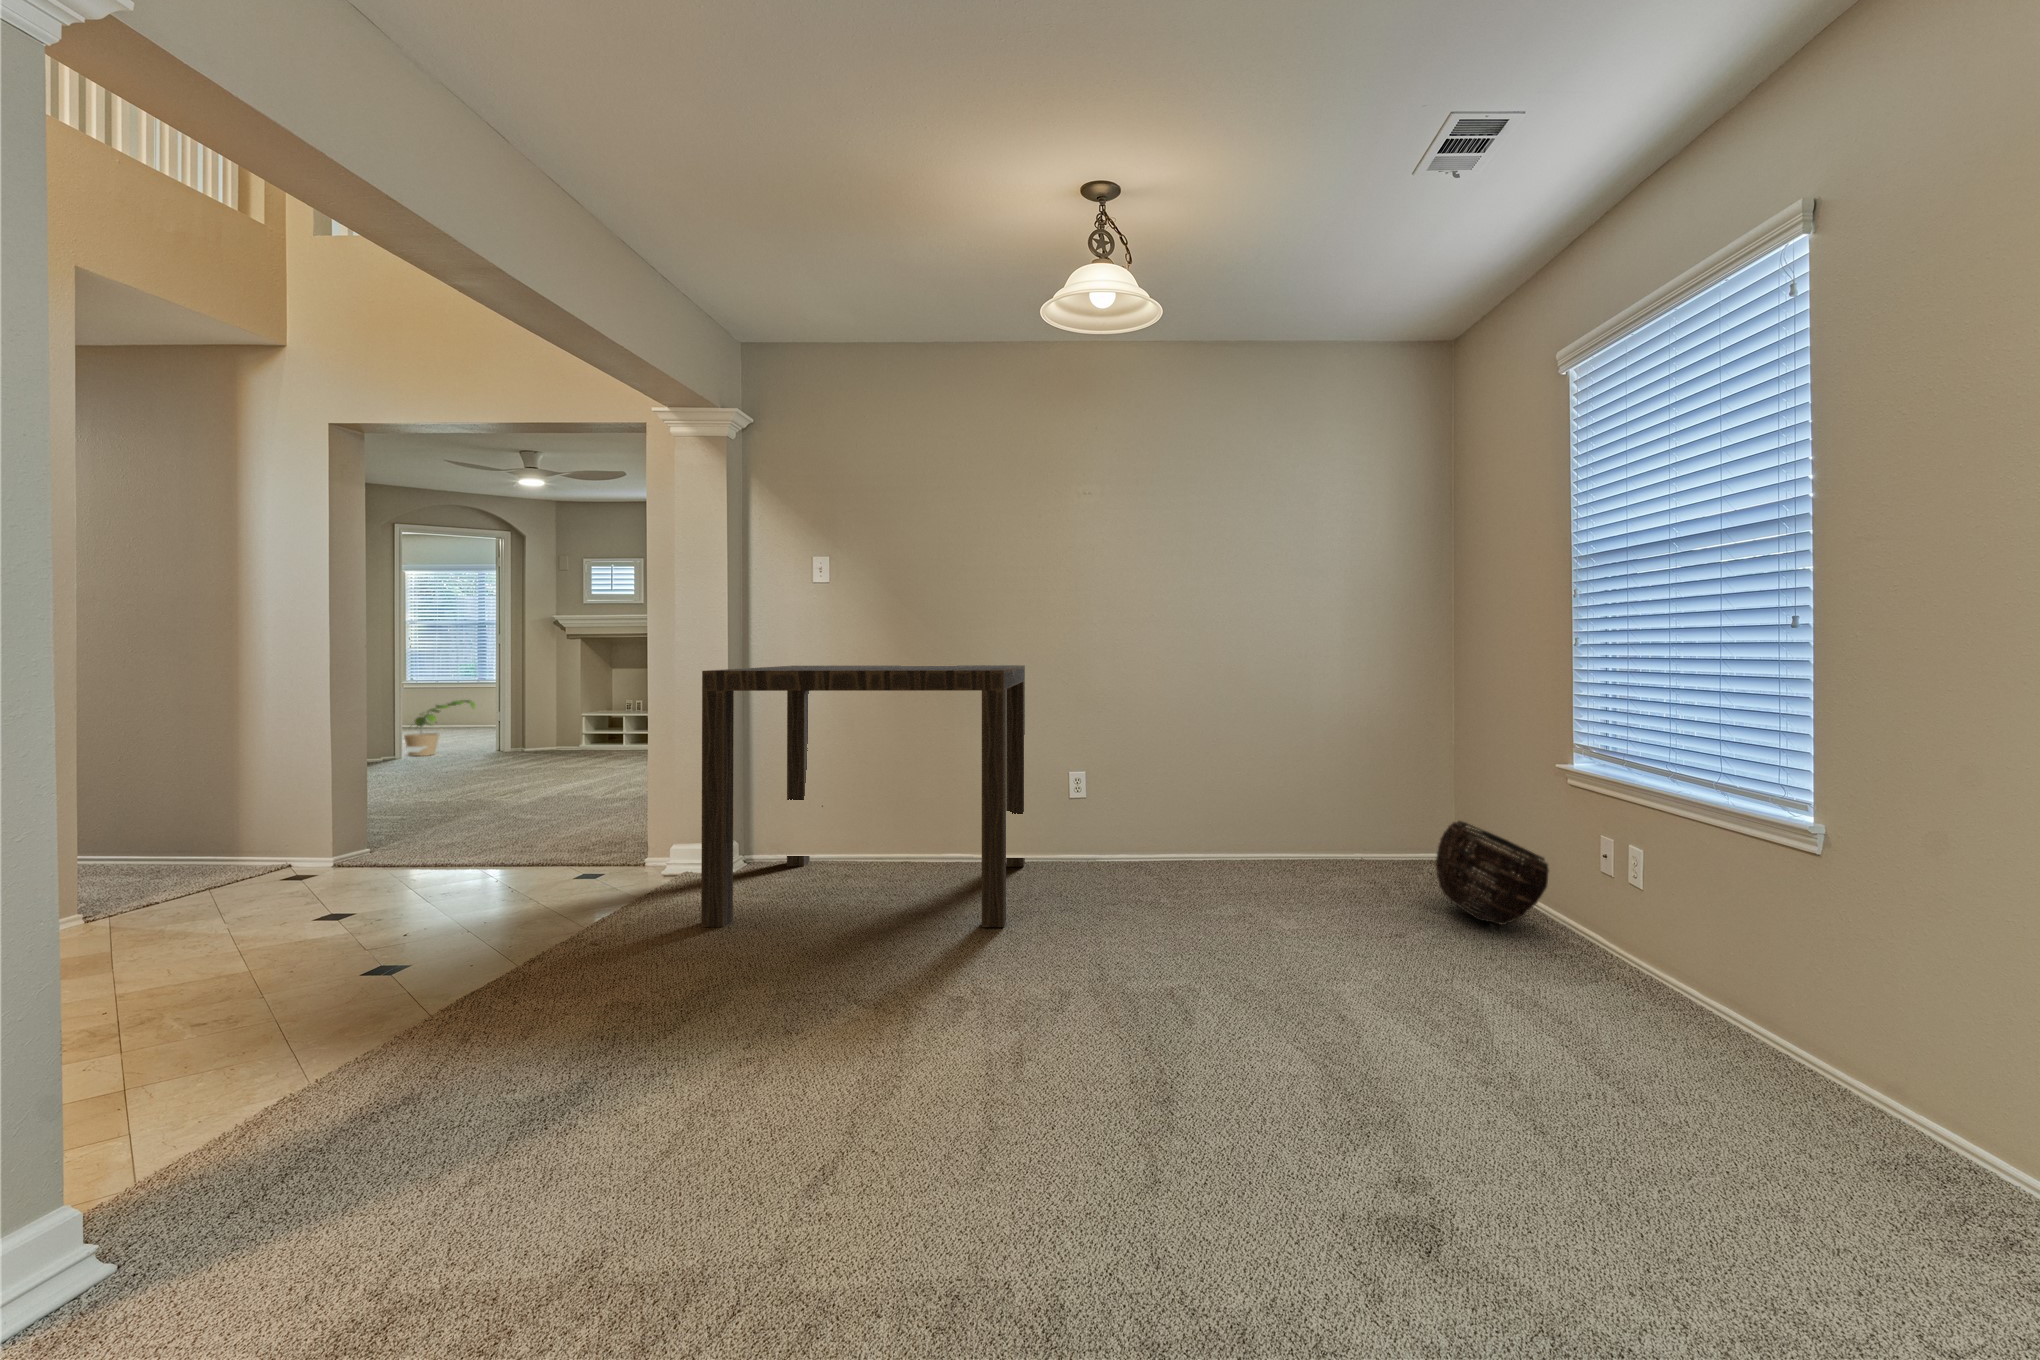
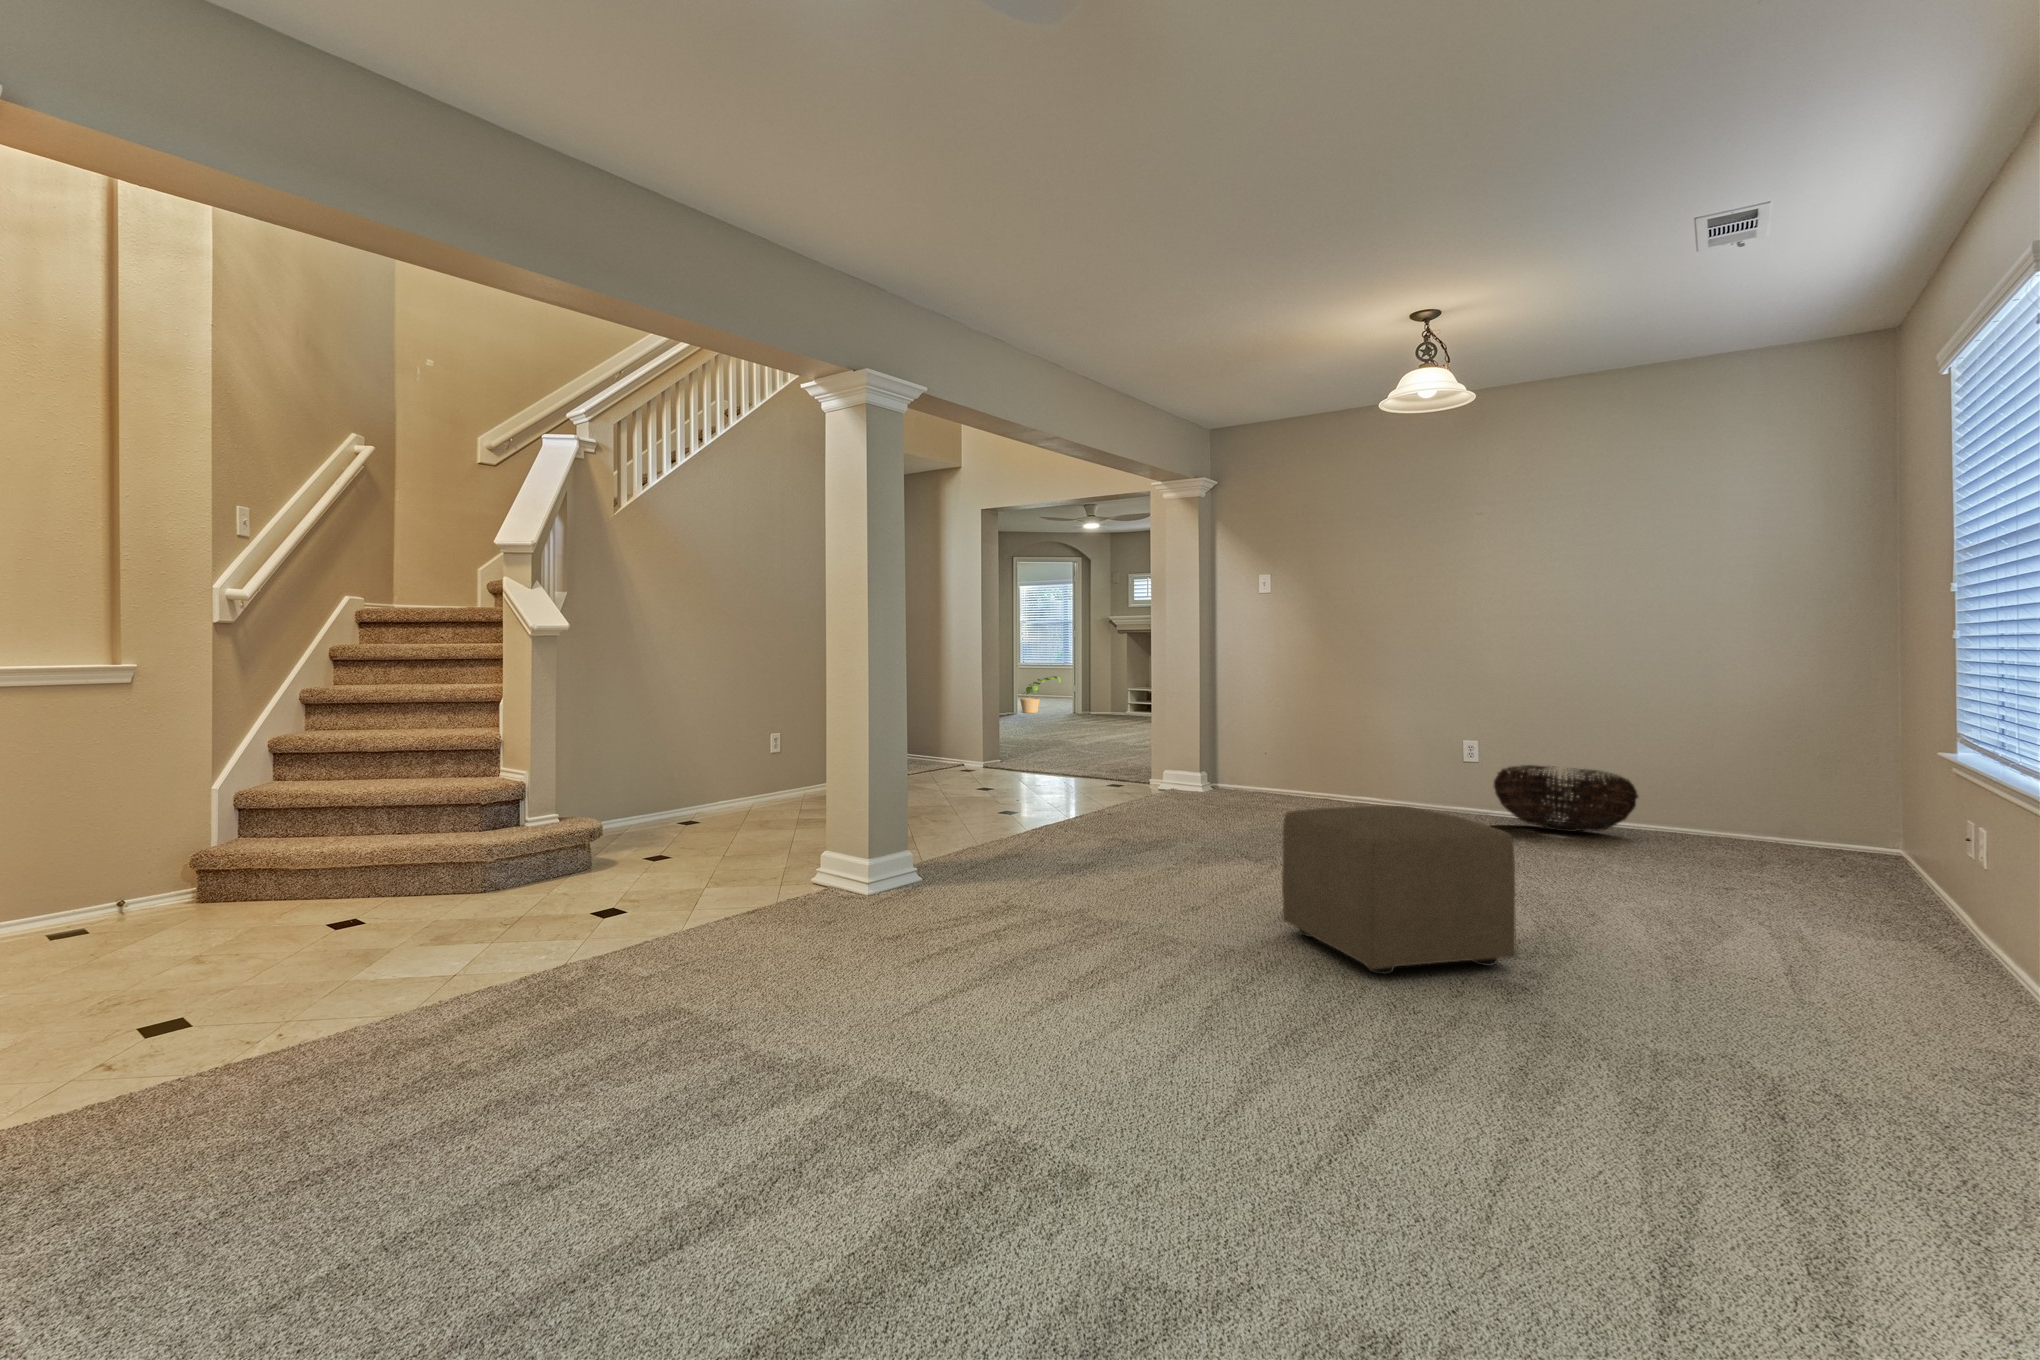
dining table: present [701,665,1025,927] -> none [1171,654,1422,840]
basket: present [1436,821,1549,925] -> present [1494,765,1638,832]
ottoman: none [1002,910,1365,1269] -> present [1282,806,1516,974]

